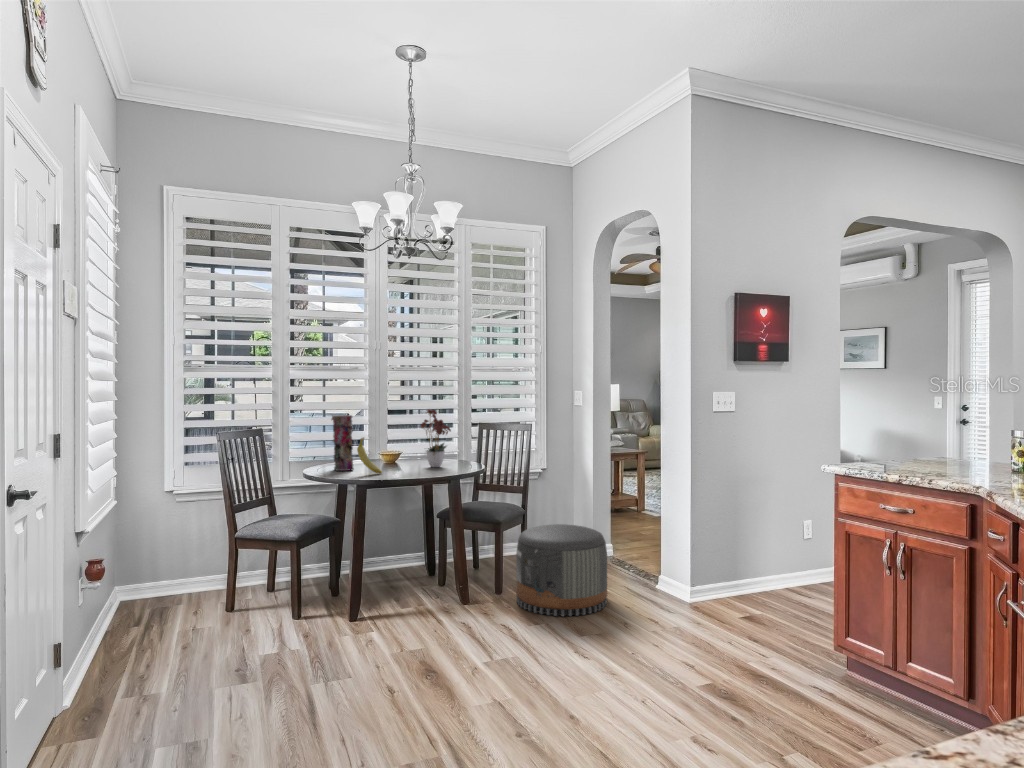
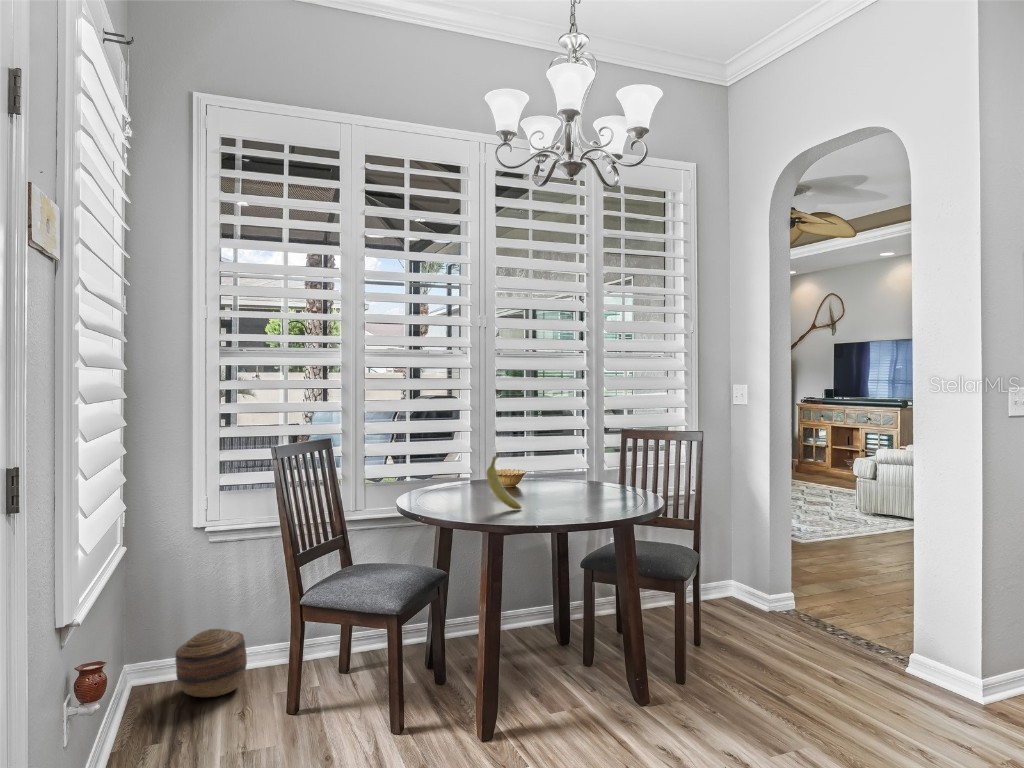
flower arrangement: present [421,409,451,467] -> none [560,407,616,496]
vase: present [332,415,354,471] -> none [439,420,474,504]
pouf: present [516,524,607,616] -> none [712,580,858,733]
basket: none [150,559,200,604] -> present [175,629,247,697]

